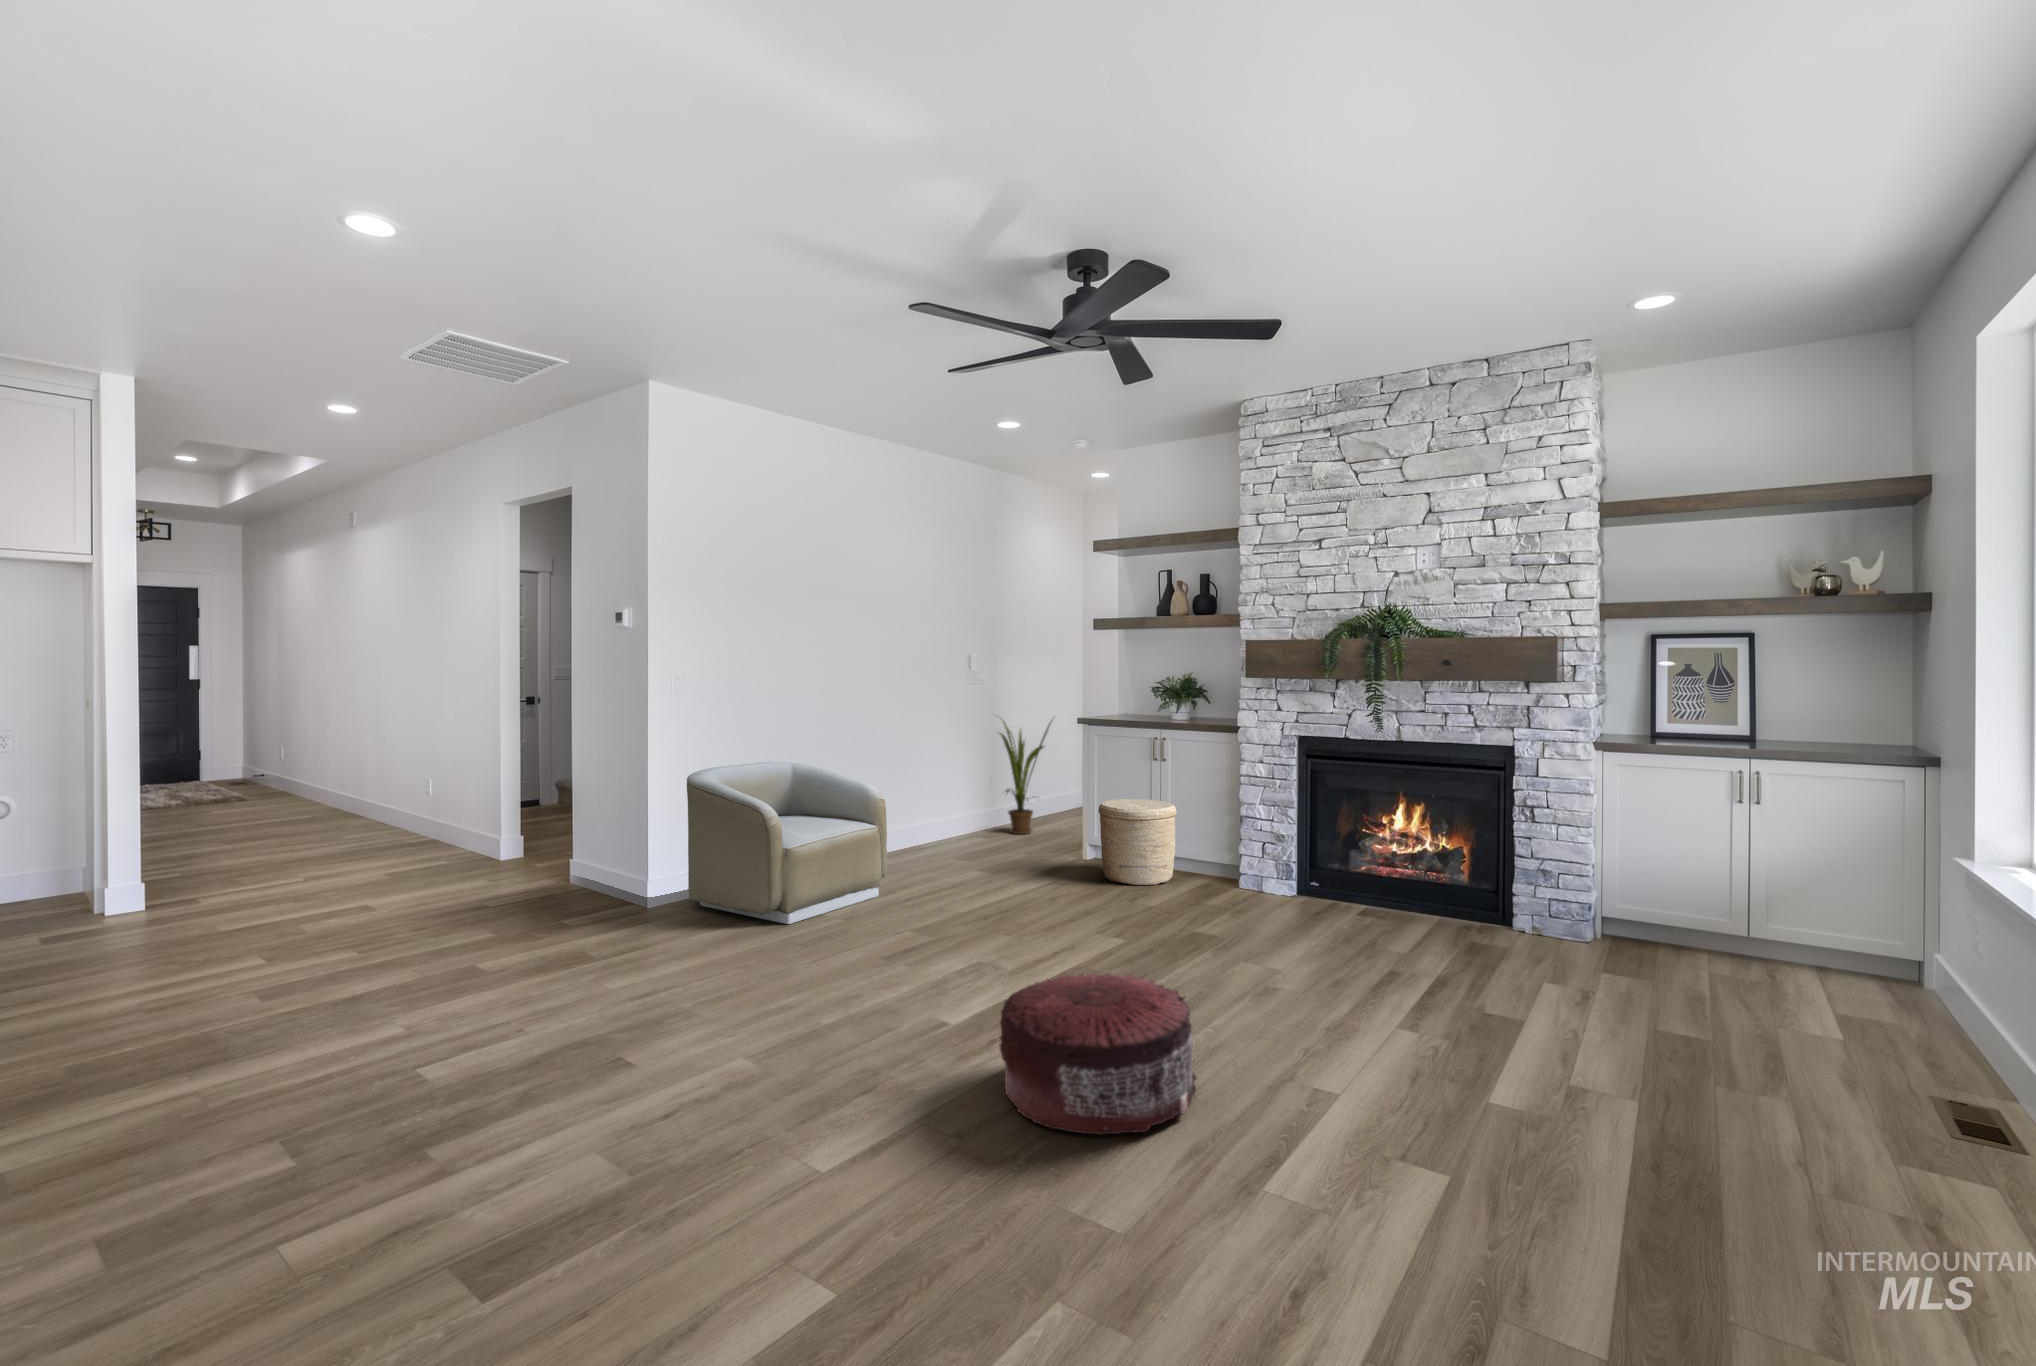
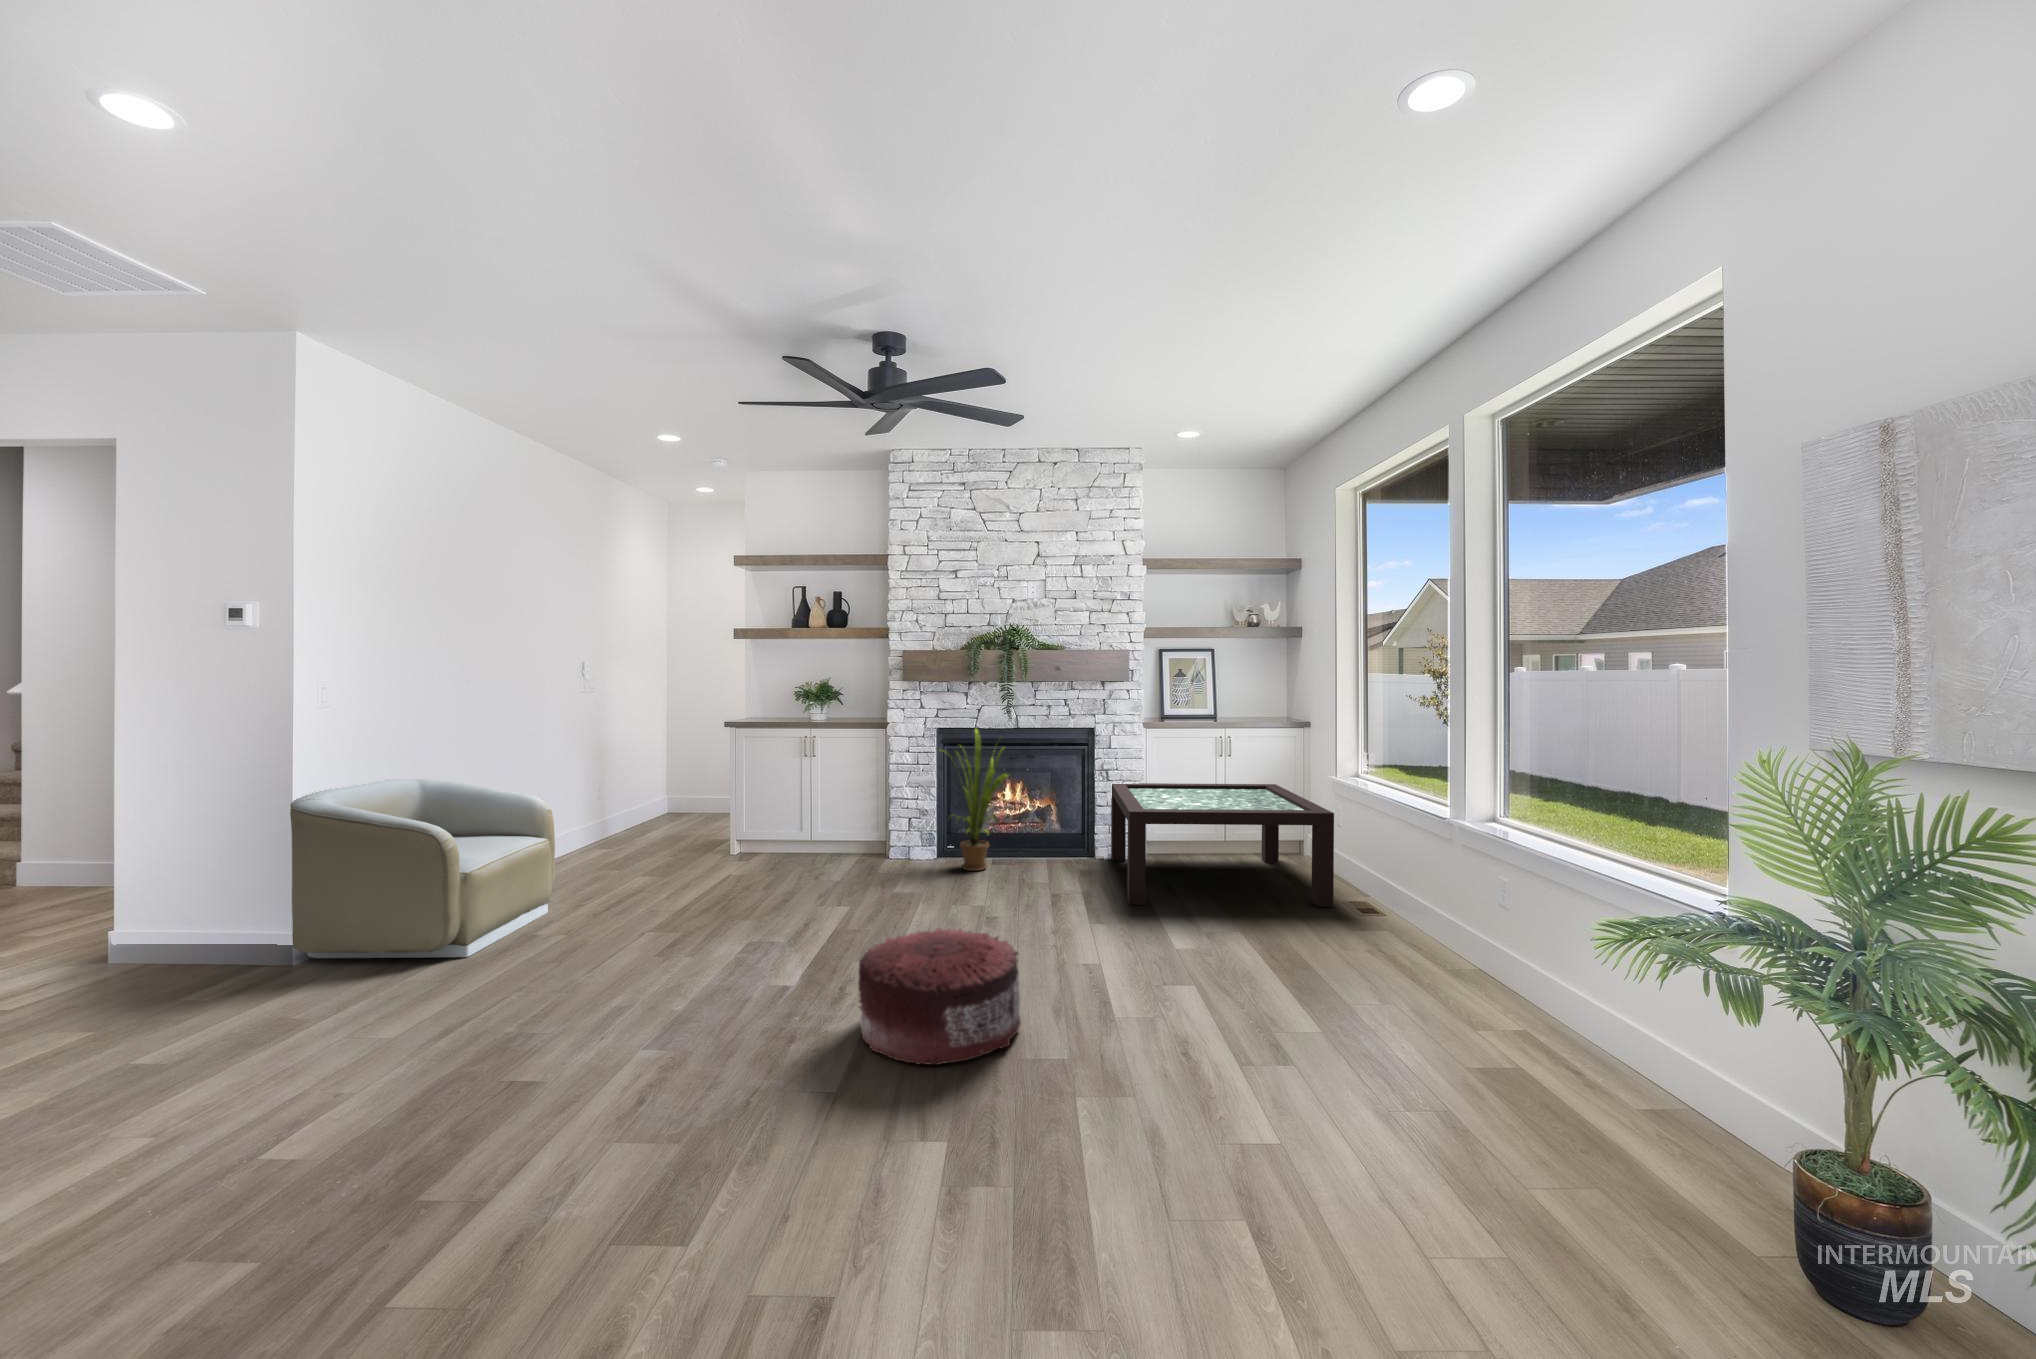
house plant: present [1000,722,1051,834] -> present [957,729,1009,871]
woven basket: present [1098,799,1177,885] -> none [761,789,832,866]
coffee table: none [1499,825,1891,1072] -> present [1111,783,1334,907]

